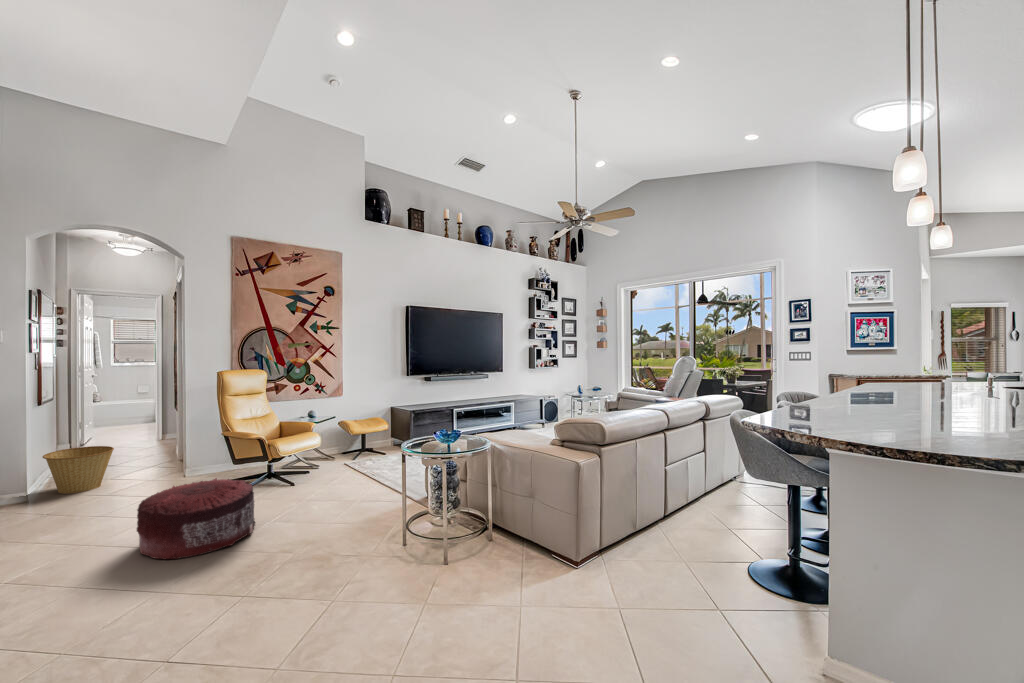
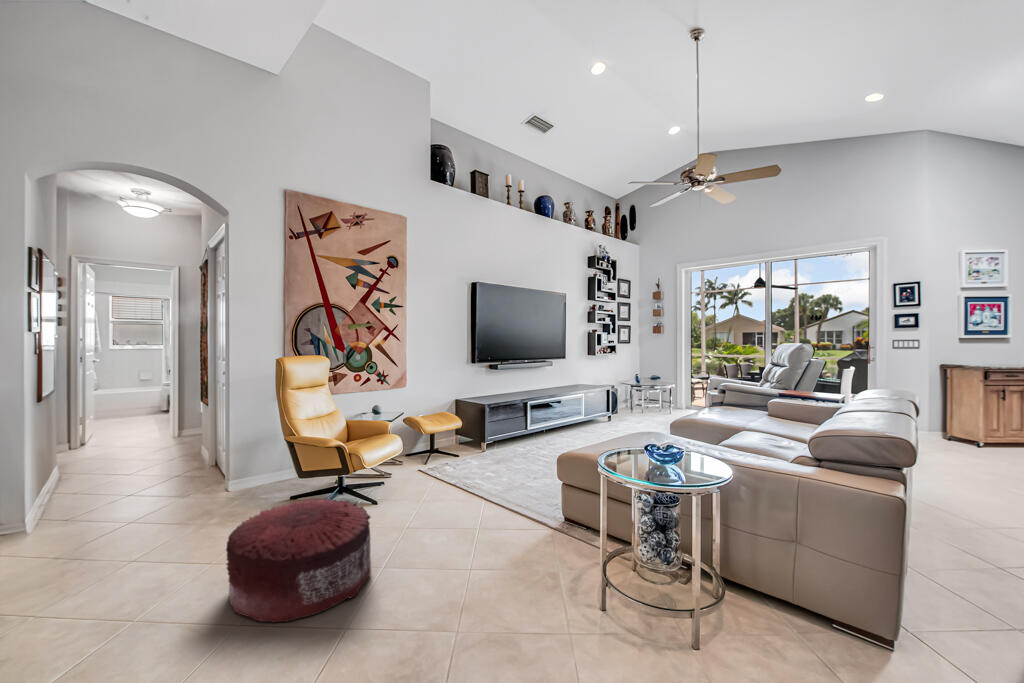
basket: present [43,446,114,494] -> none [58,449,147,511]

